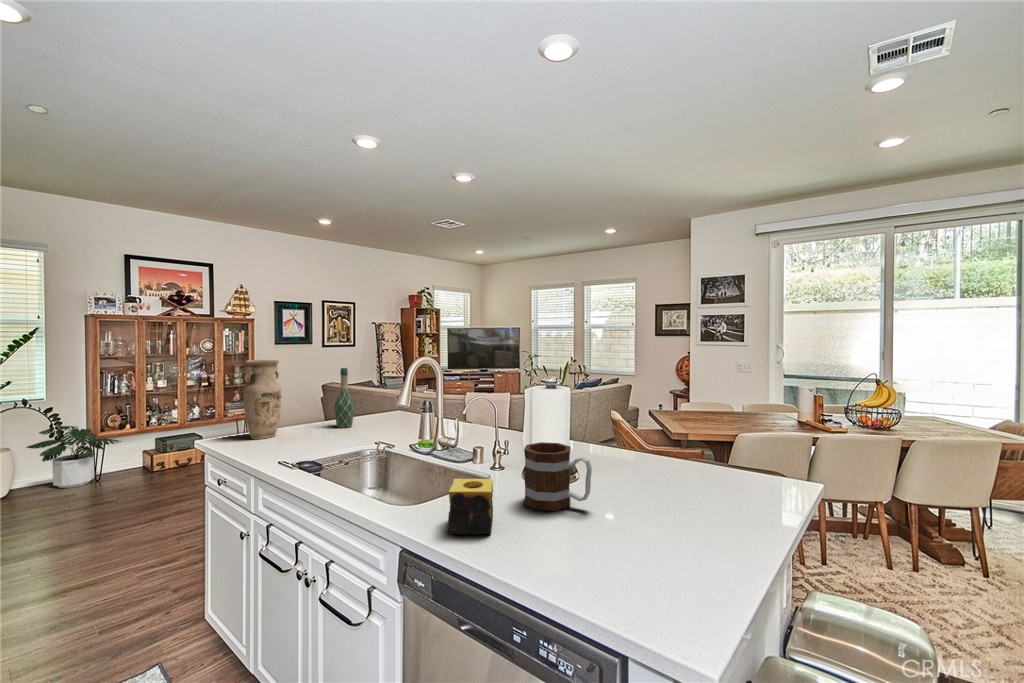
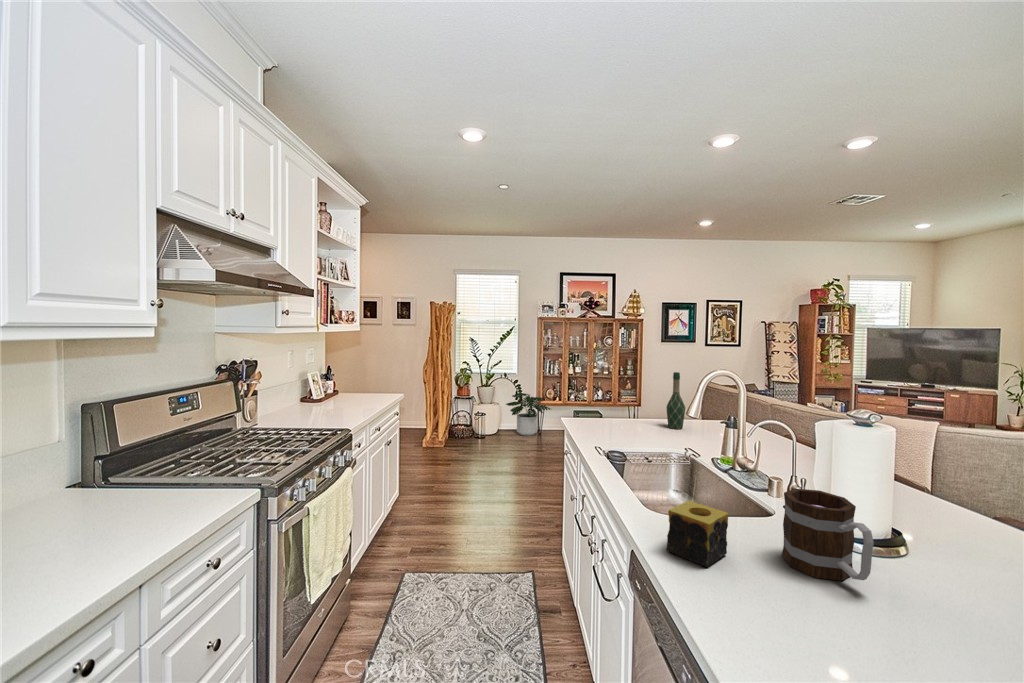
vase: present [243,360,281,439] -> none [591,360,620,426]

